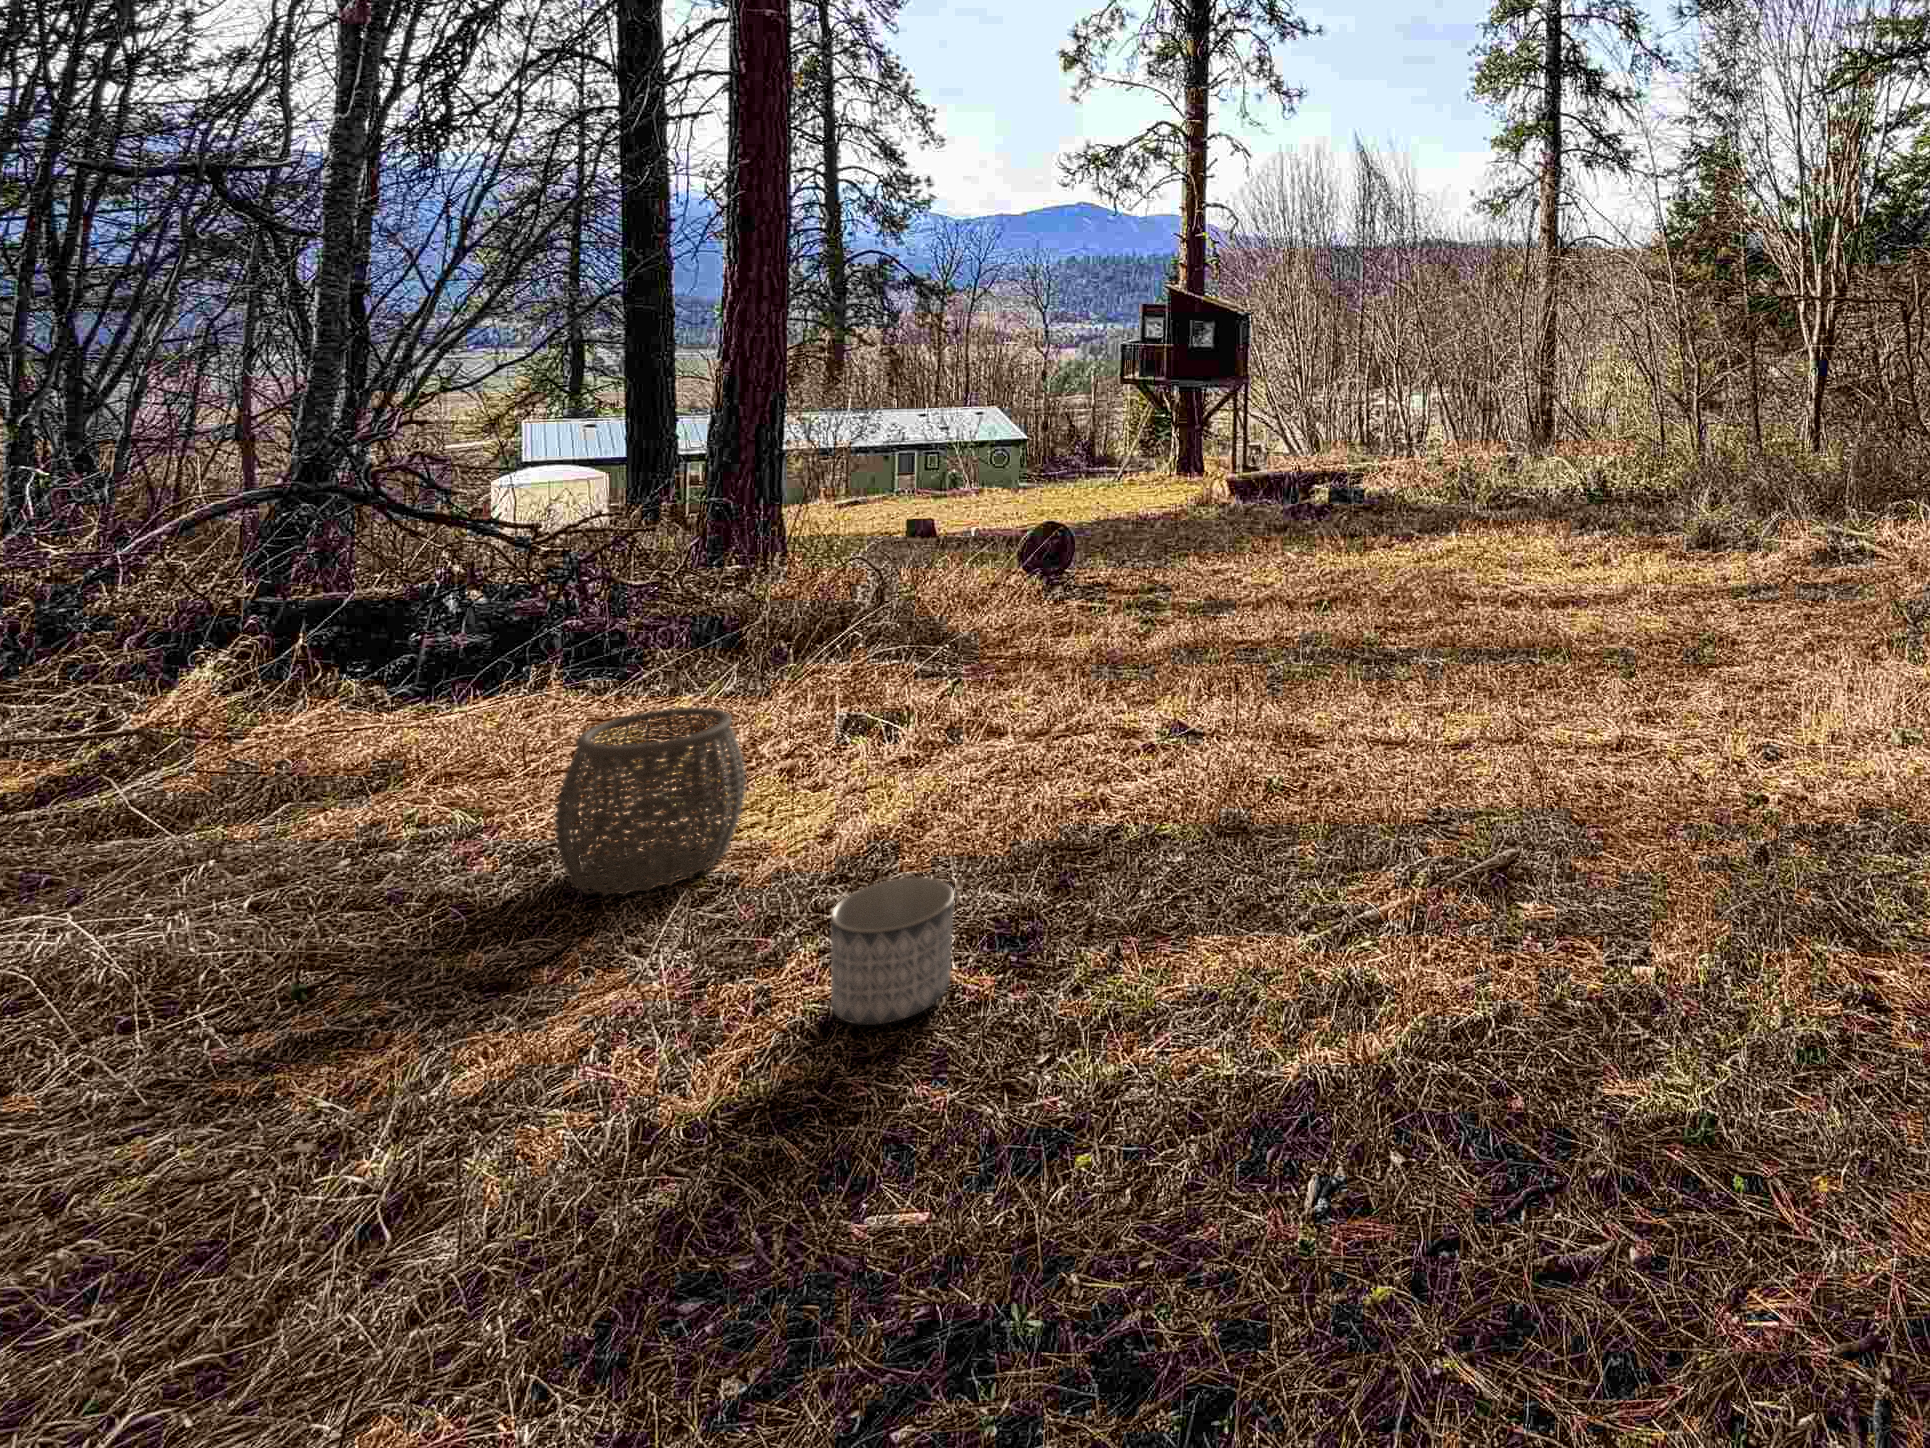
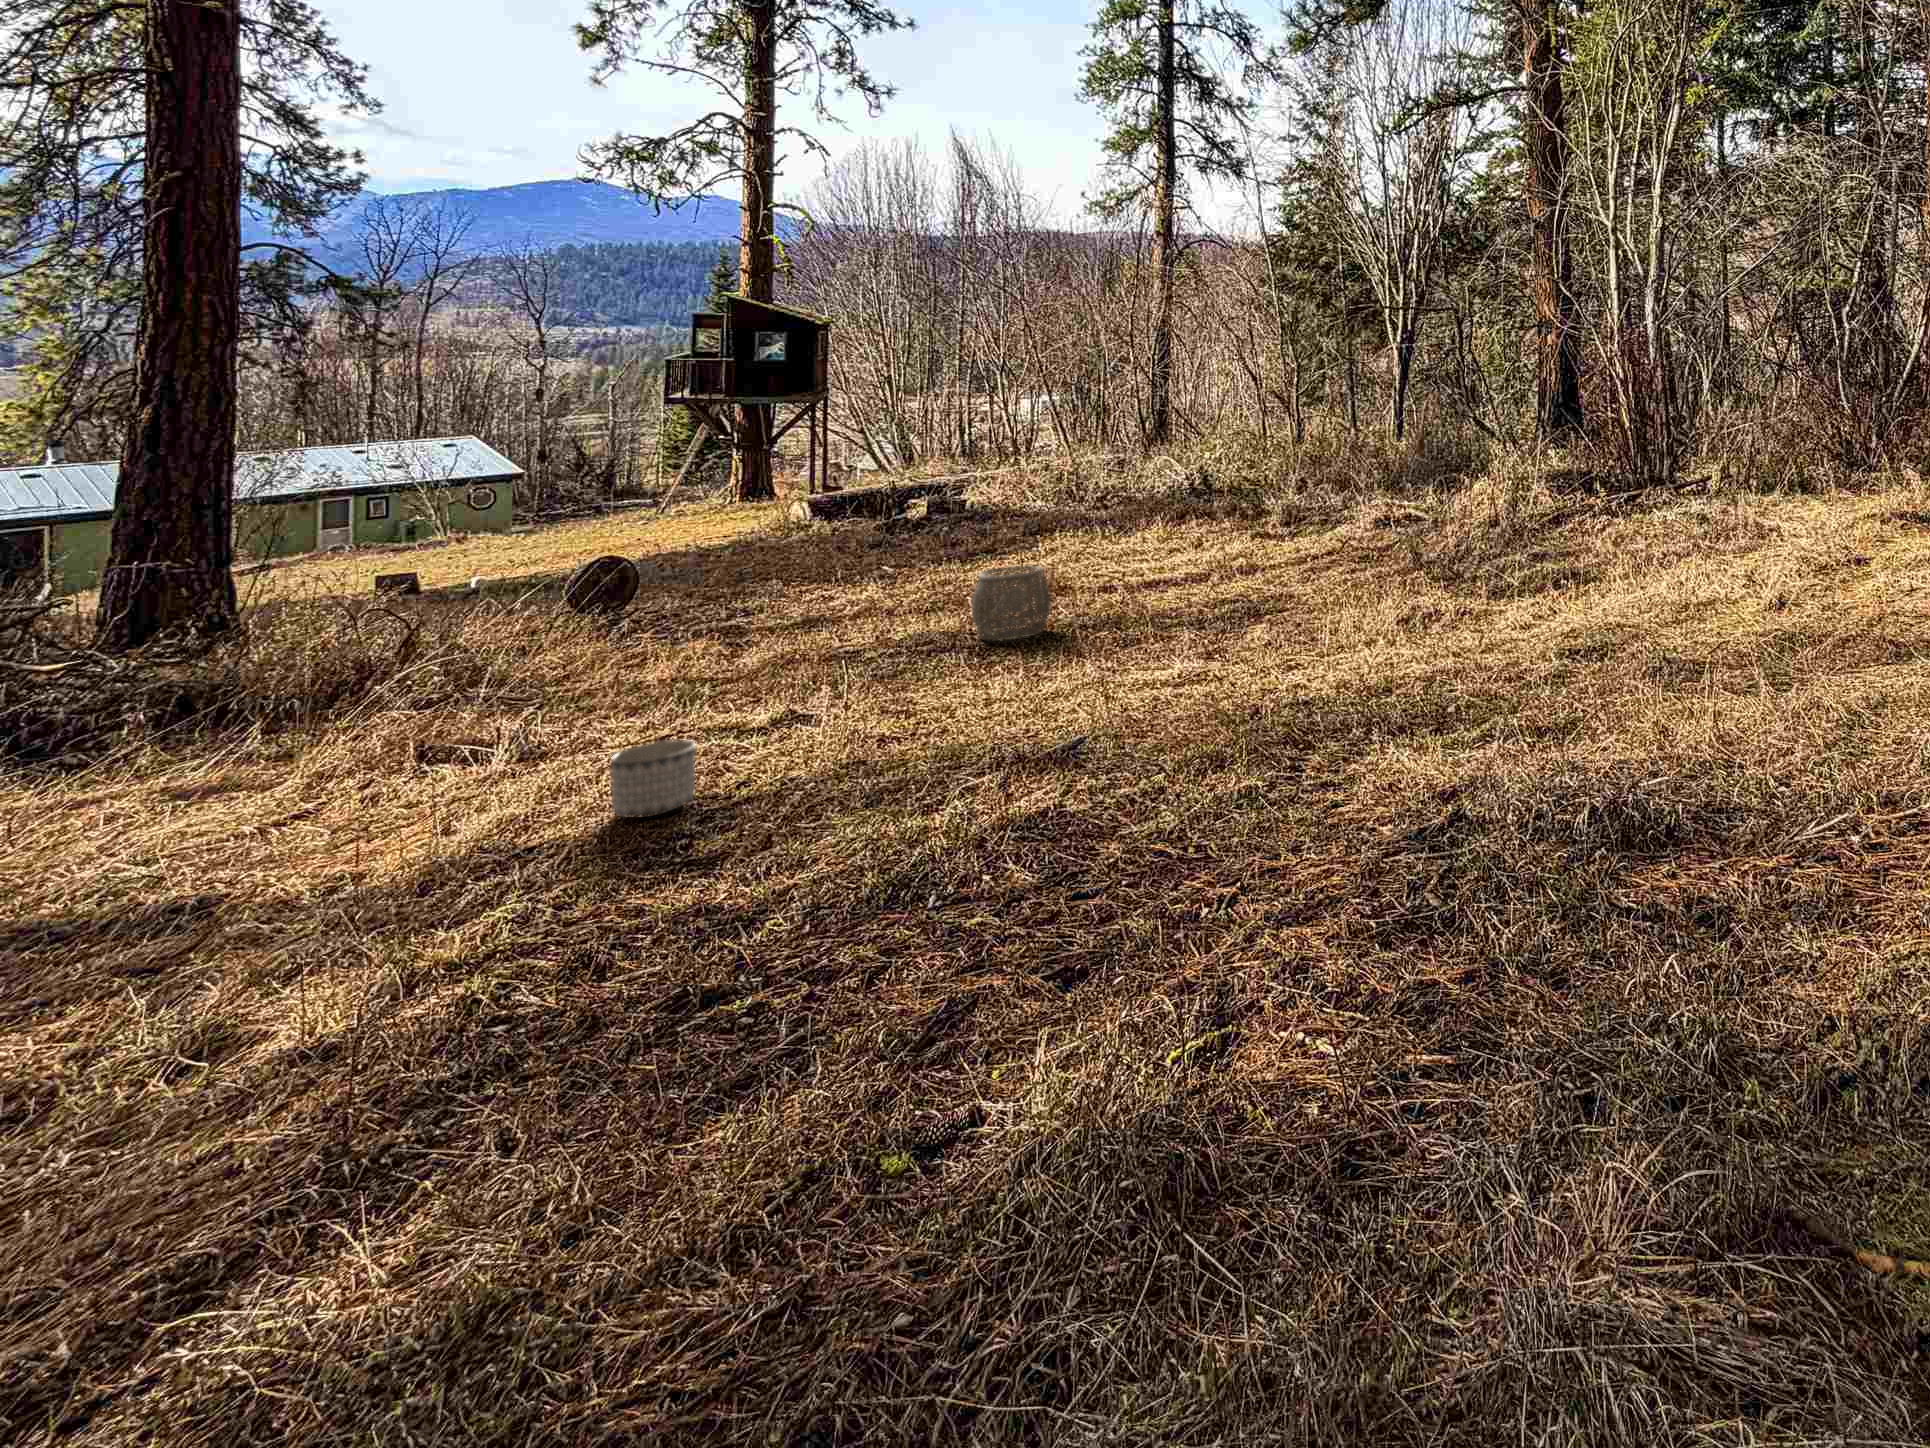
woven basket: present [554,708,746,896] -> present [972,566,1051,641]

